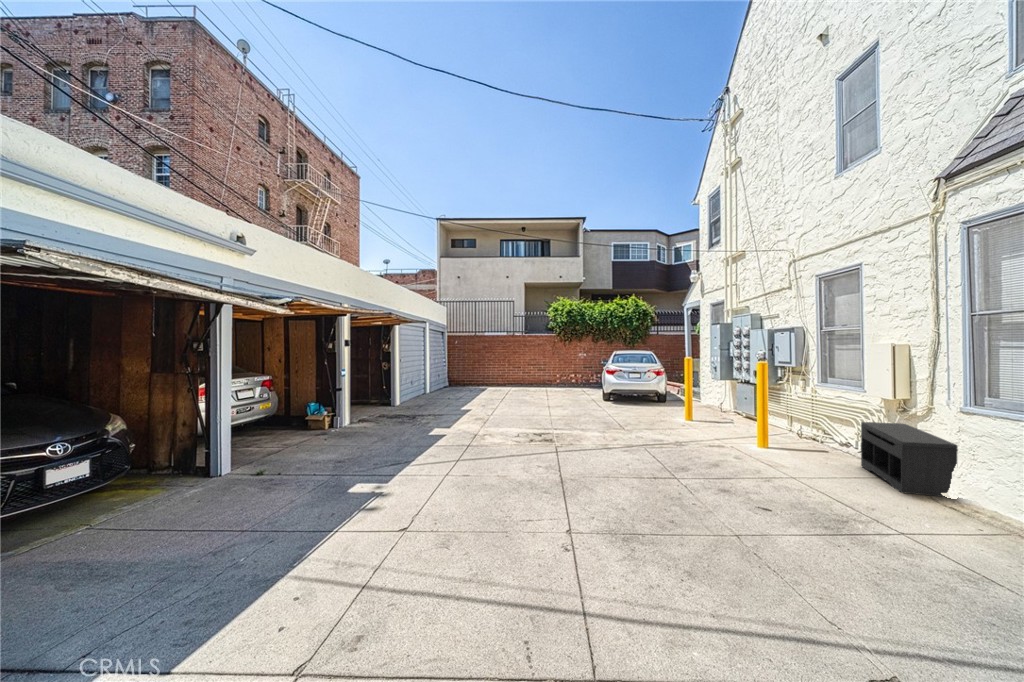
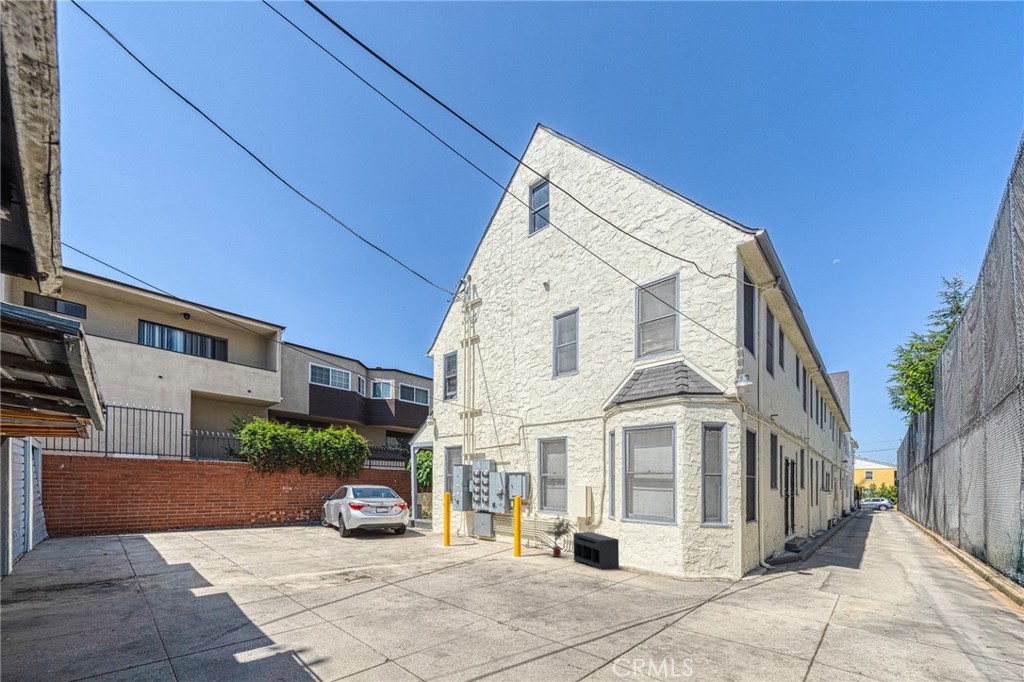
potted tree: none [821,391,867,455] -> present [547,515,570,557]

